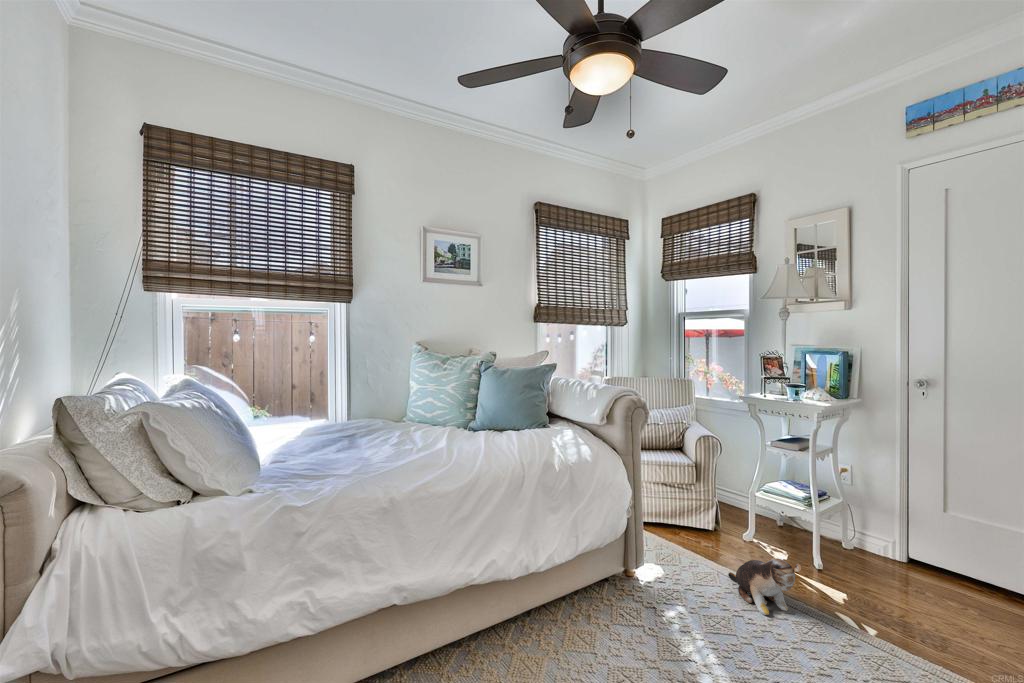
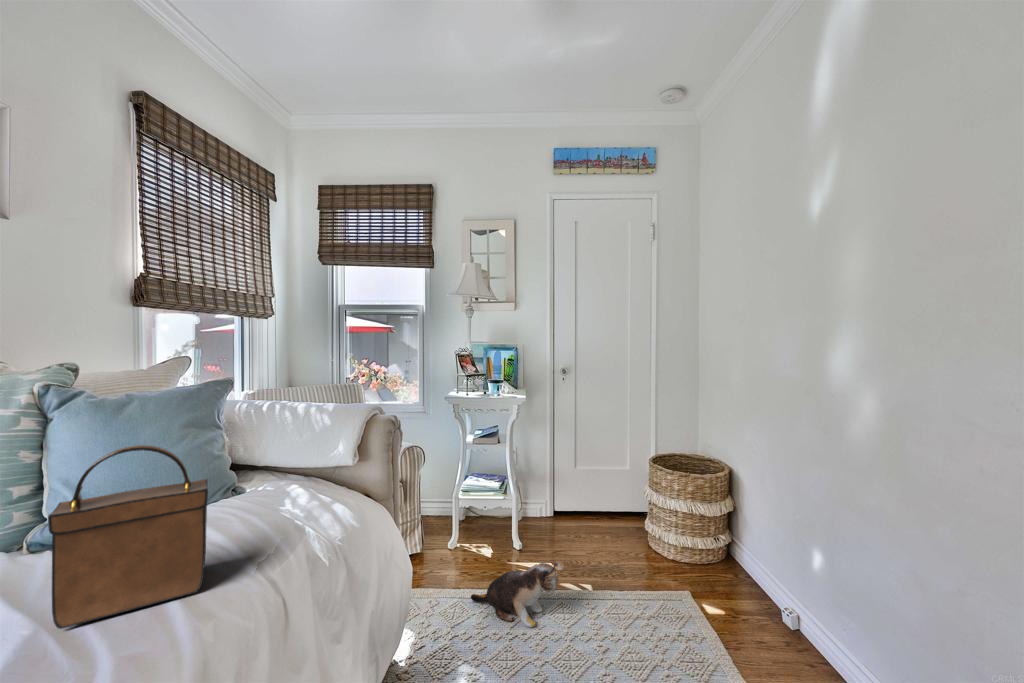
handbag: none [448,384,502,452] -> present [48,445,208,629]

